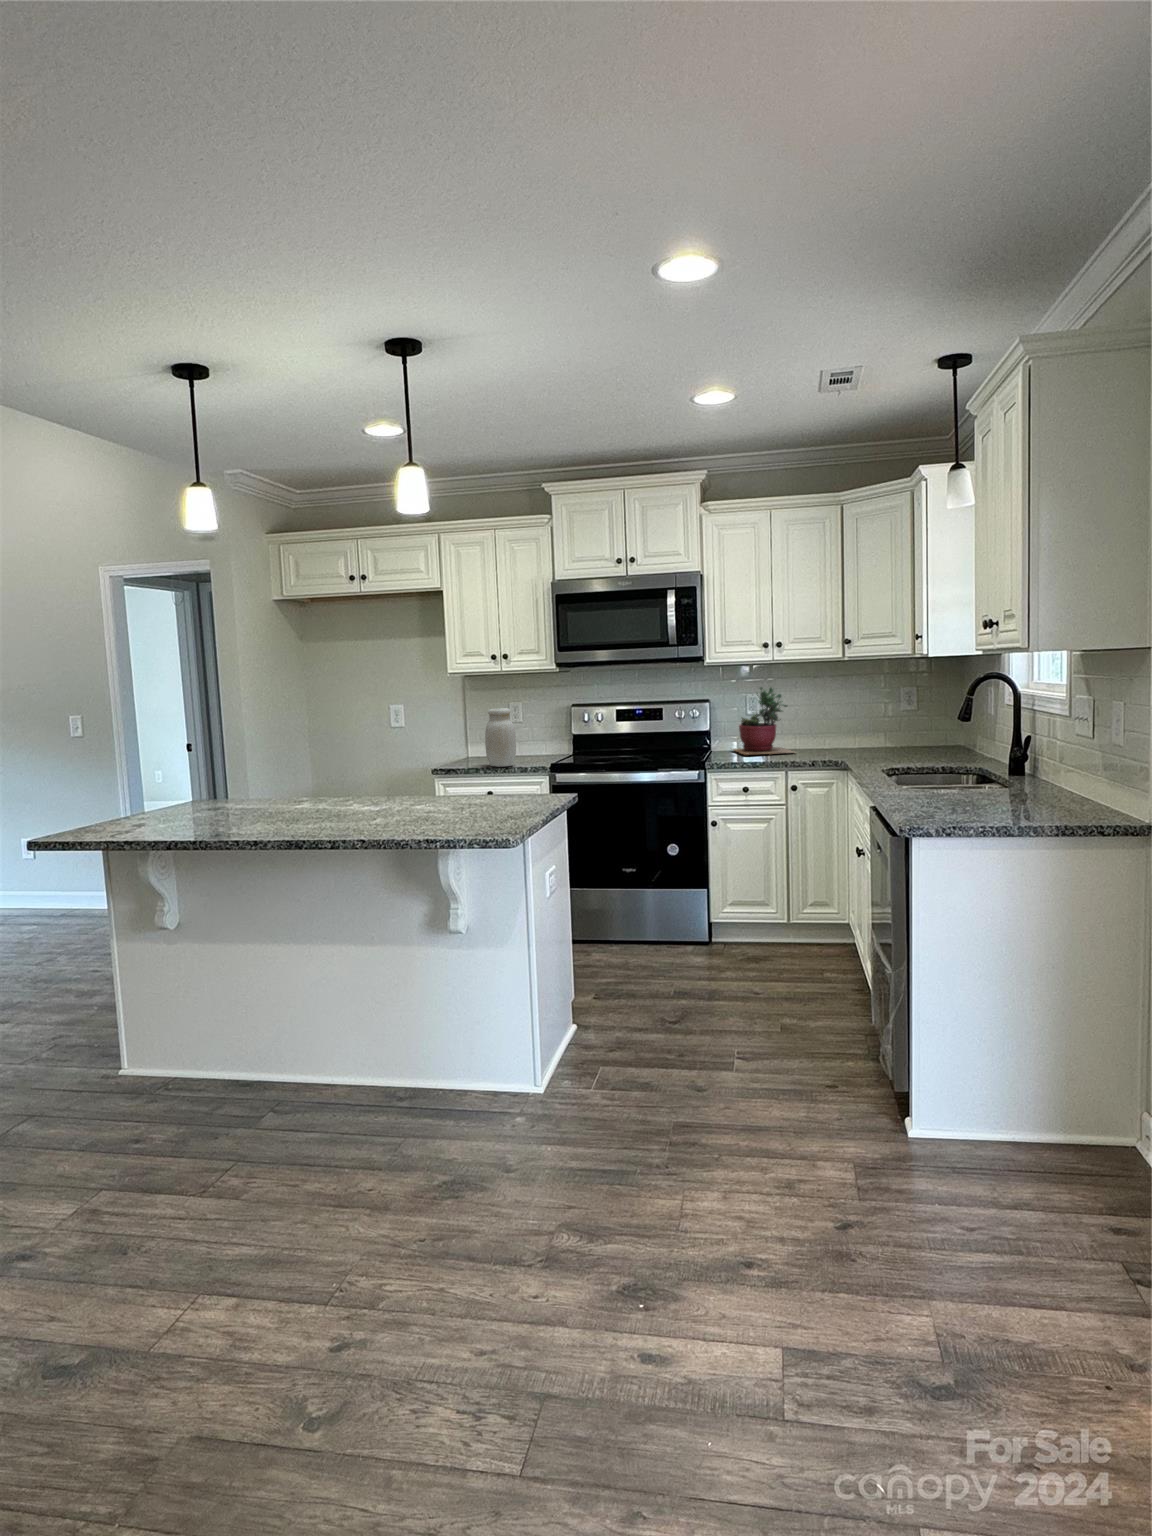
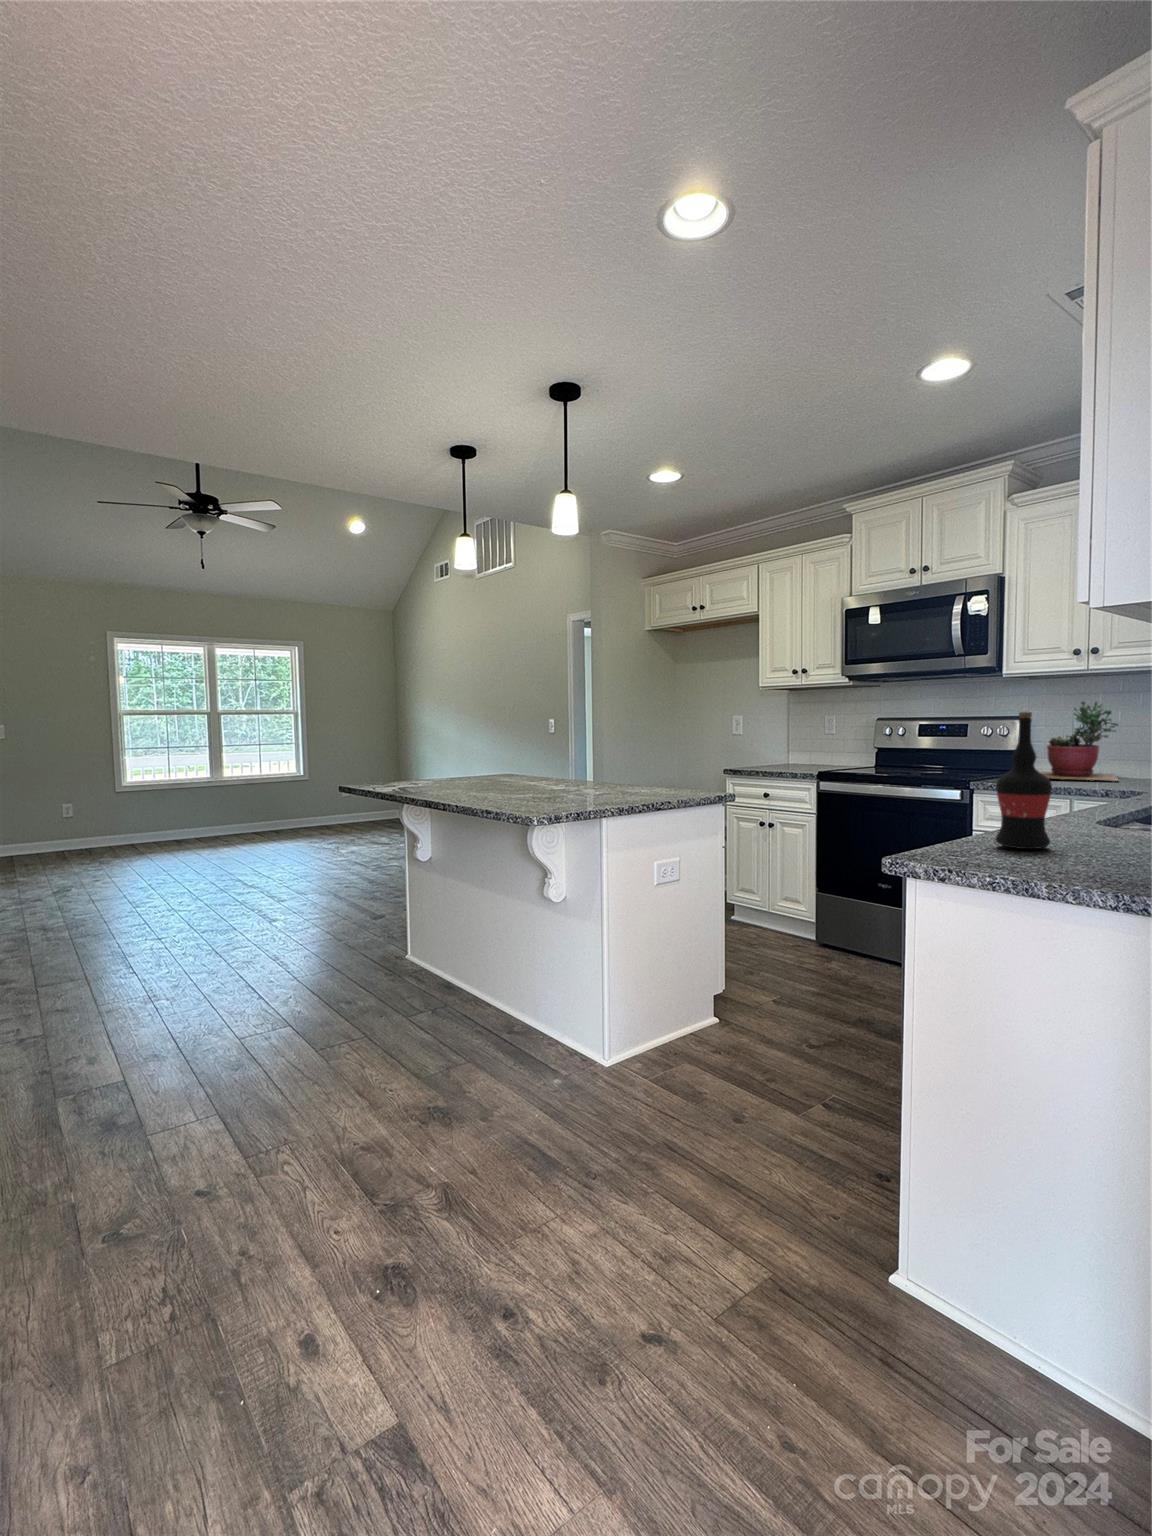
jar: present [485,708,516,767] -> none [764,718,792,771]
wine bottle: none [920,712,956,808] -> present [996,712,1052,849]

